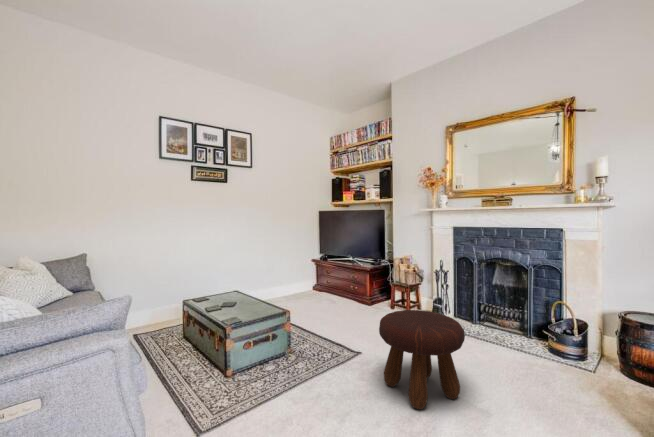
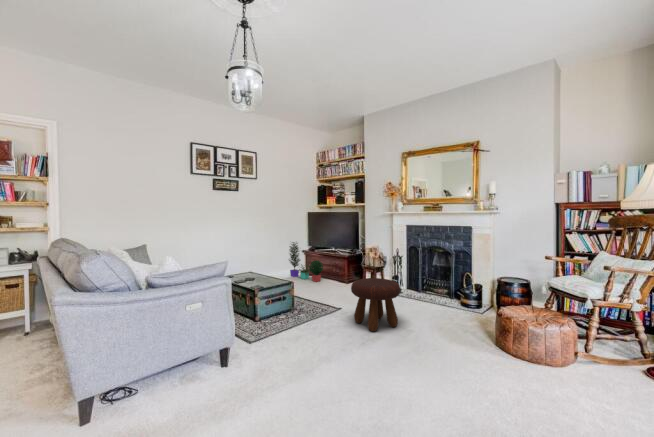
potted plant: none [293,248,338,303] -> present [289,242,323,282]

